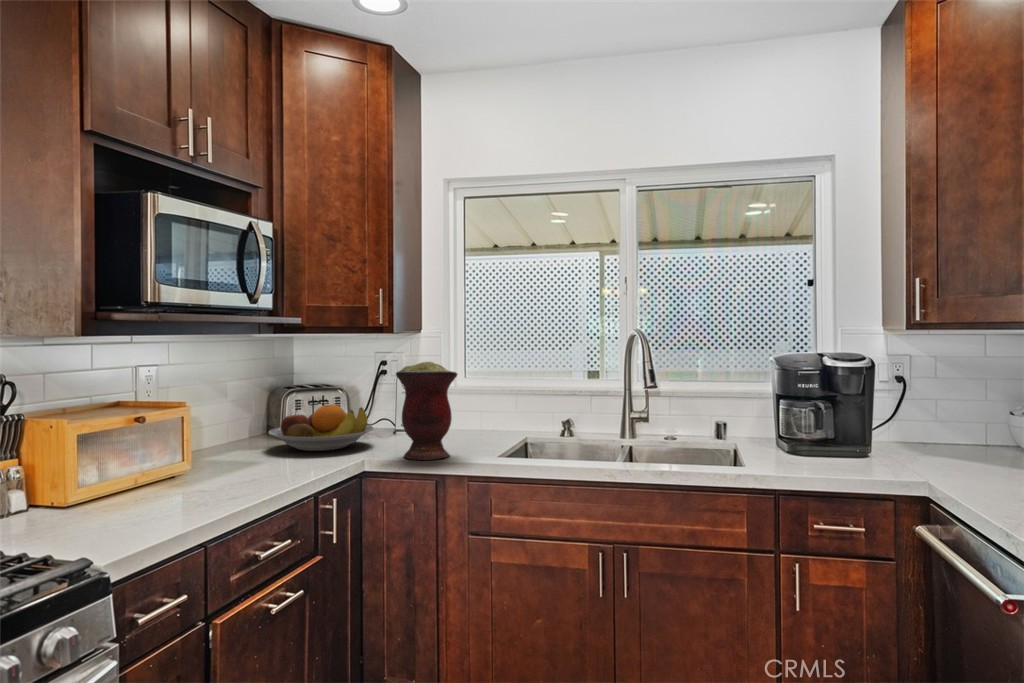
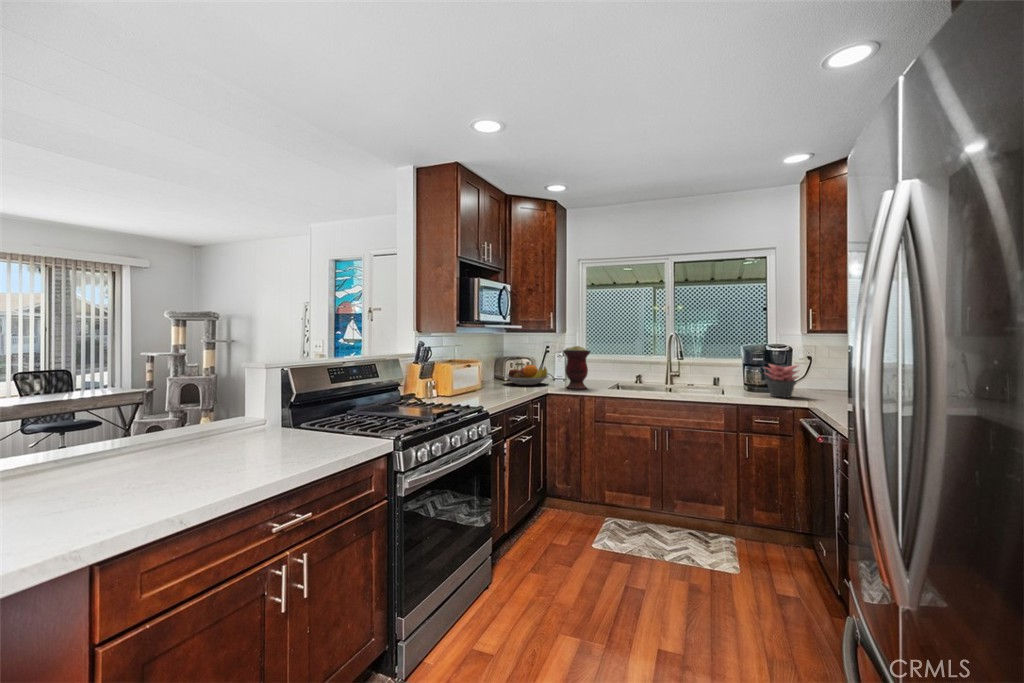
succulent plant: none [825,395,900,471] -> present [765,364,798,398]

